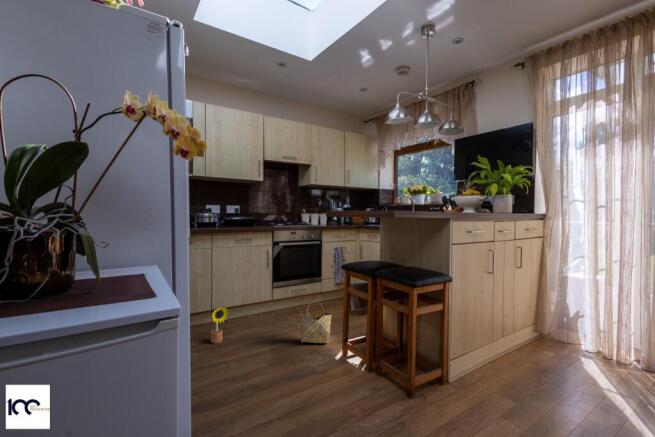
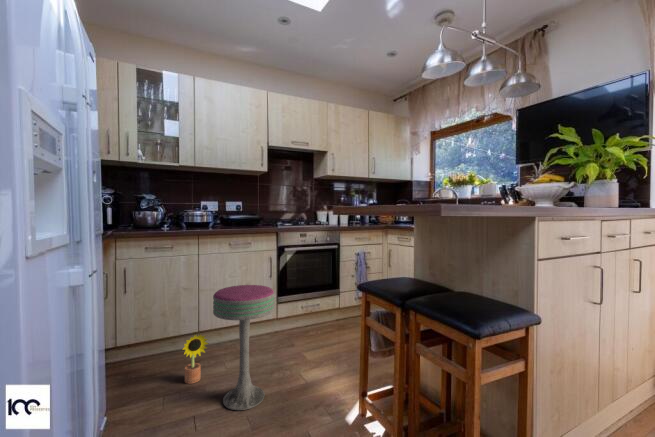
bar stool: none [238,269,282,356] -> present [213,285,274,410]
woven basket: present [300,297,332,343] -> none [302,324,346,392]

